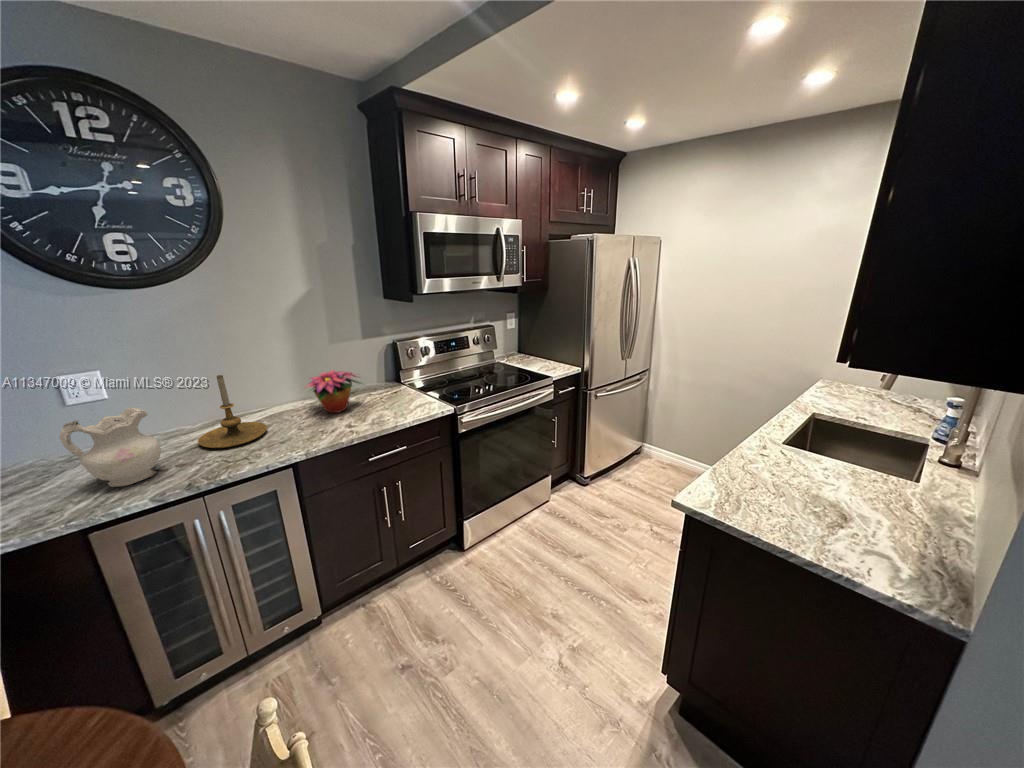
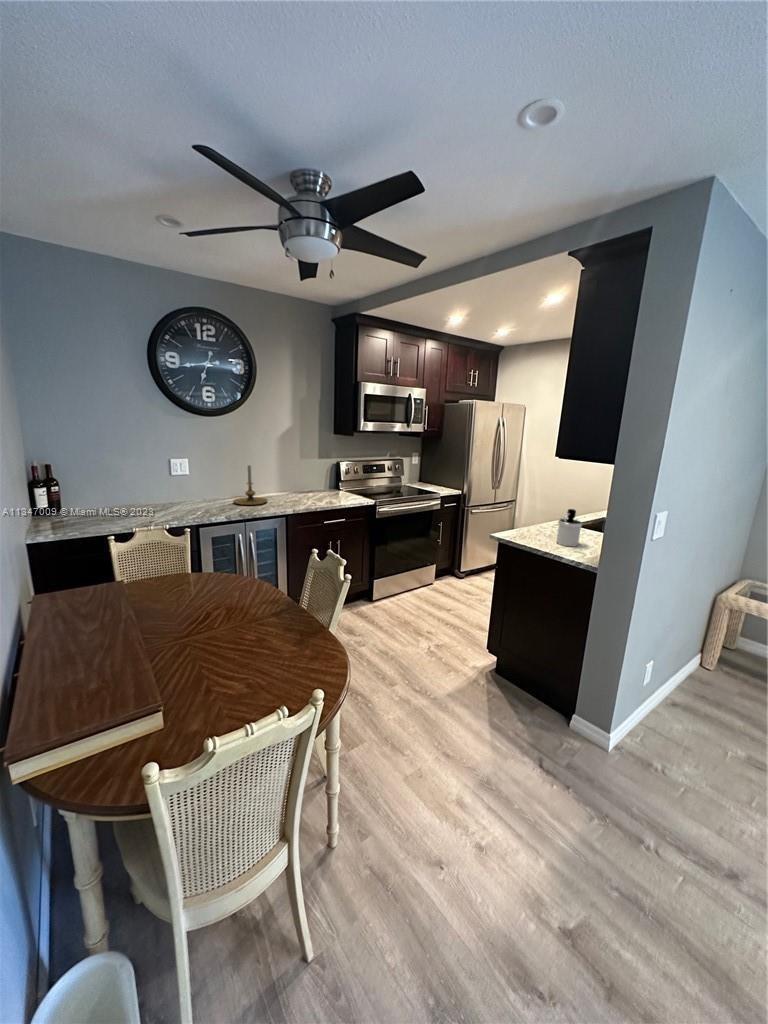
flower arrangement: present [307,370,362,413] -> none [283,472,323,498]
ceramic pitcher: present [60,407,161,487] -> none [188,475,224,513]
soap dispenser: none [799,453,860,527] -> present [557,509,582,547]

